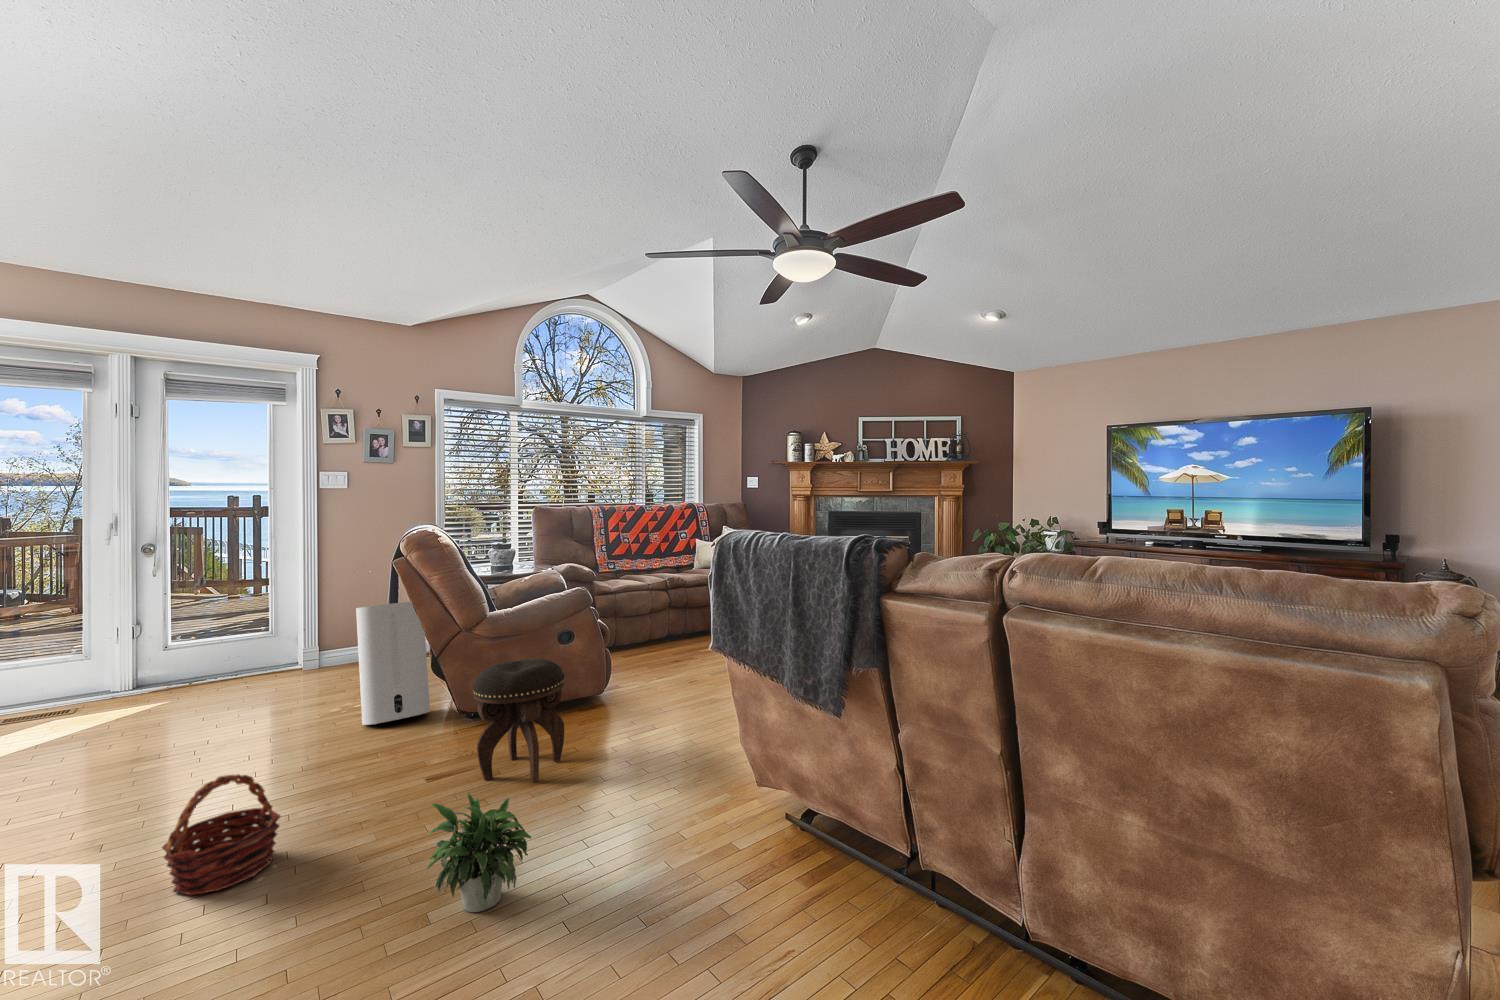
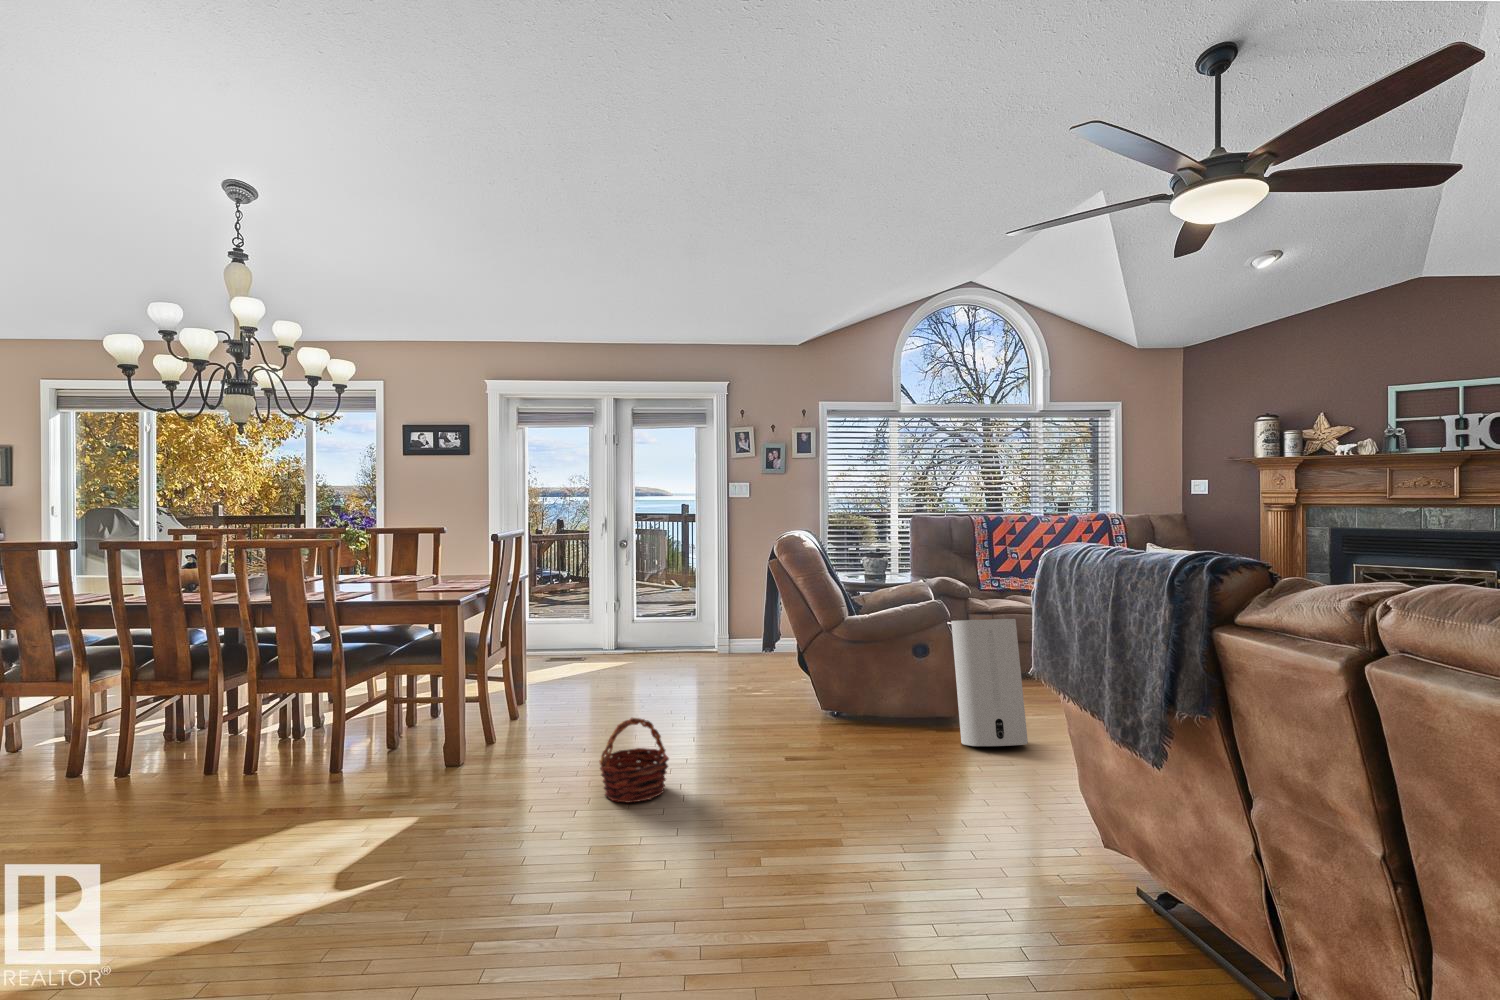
air purifier: present [356,602,430,725] -> present [951,619,1028,747]
footstool: present [473,659,564,782] -> none [820,665,906,786]
potted plant: present [427,793,531,912] -> none [750,770,837,876]

